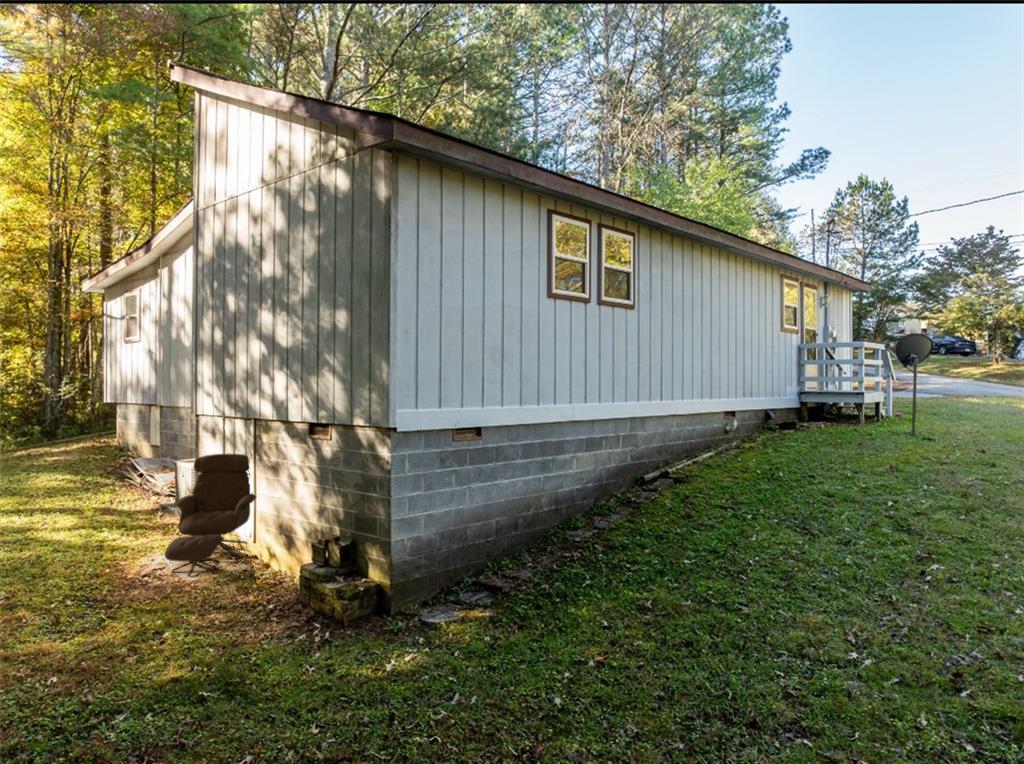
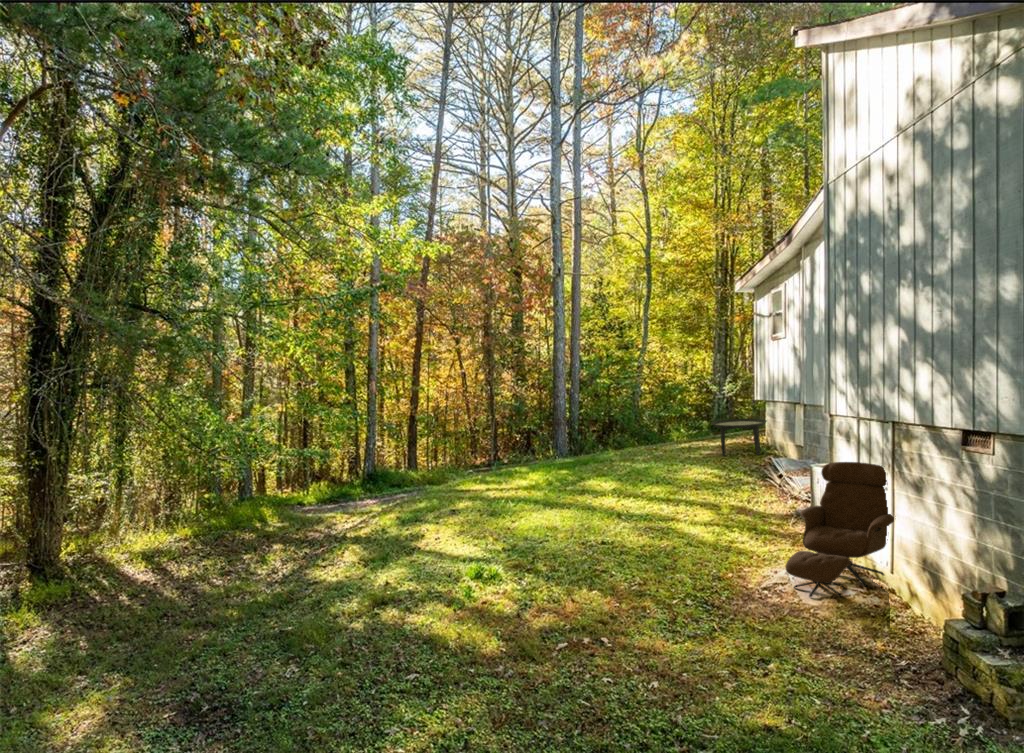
round table: none [57,421,121,460] -> present [712,419,767,456]

